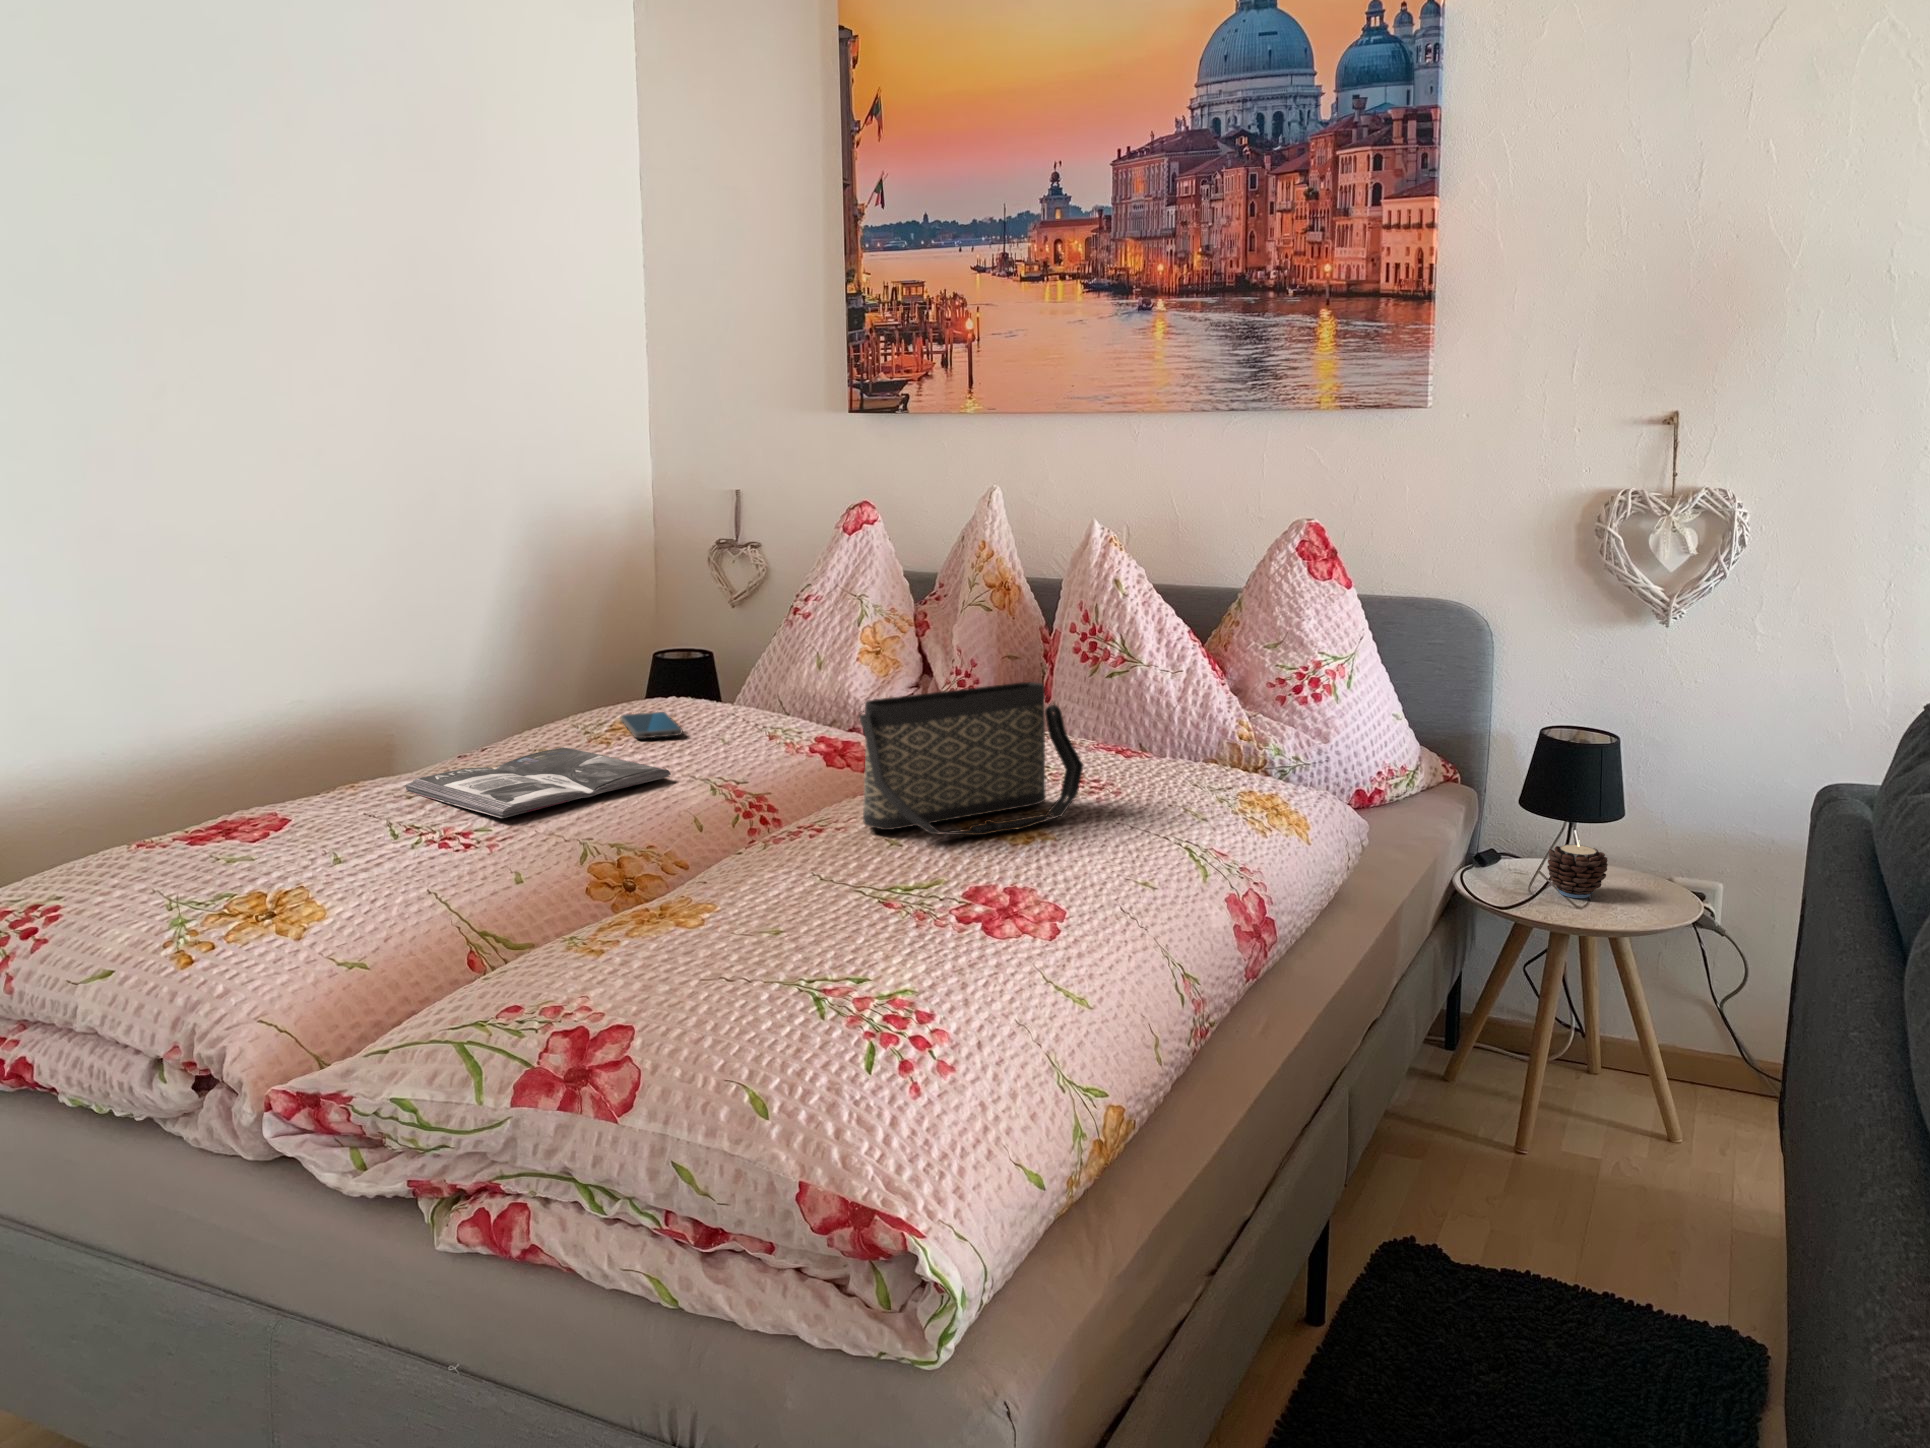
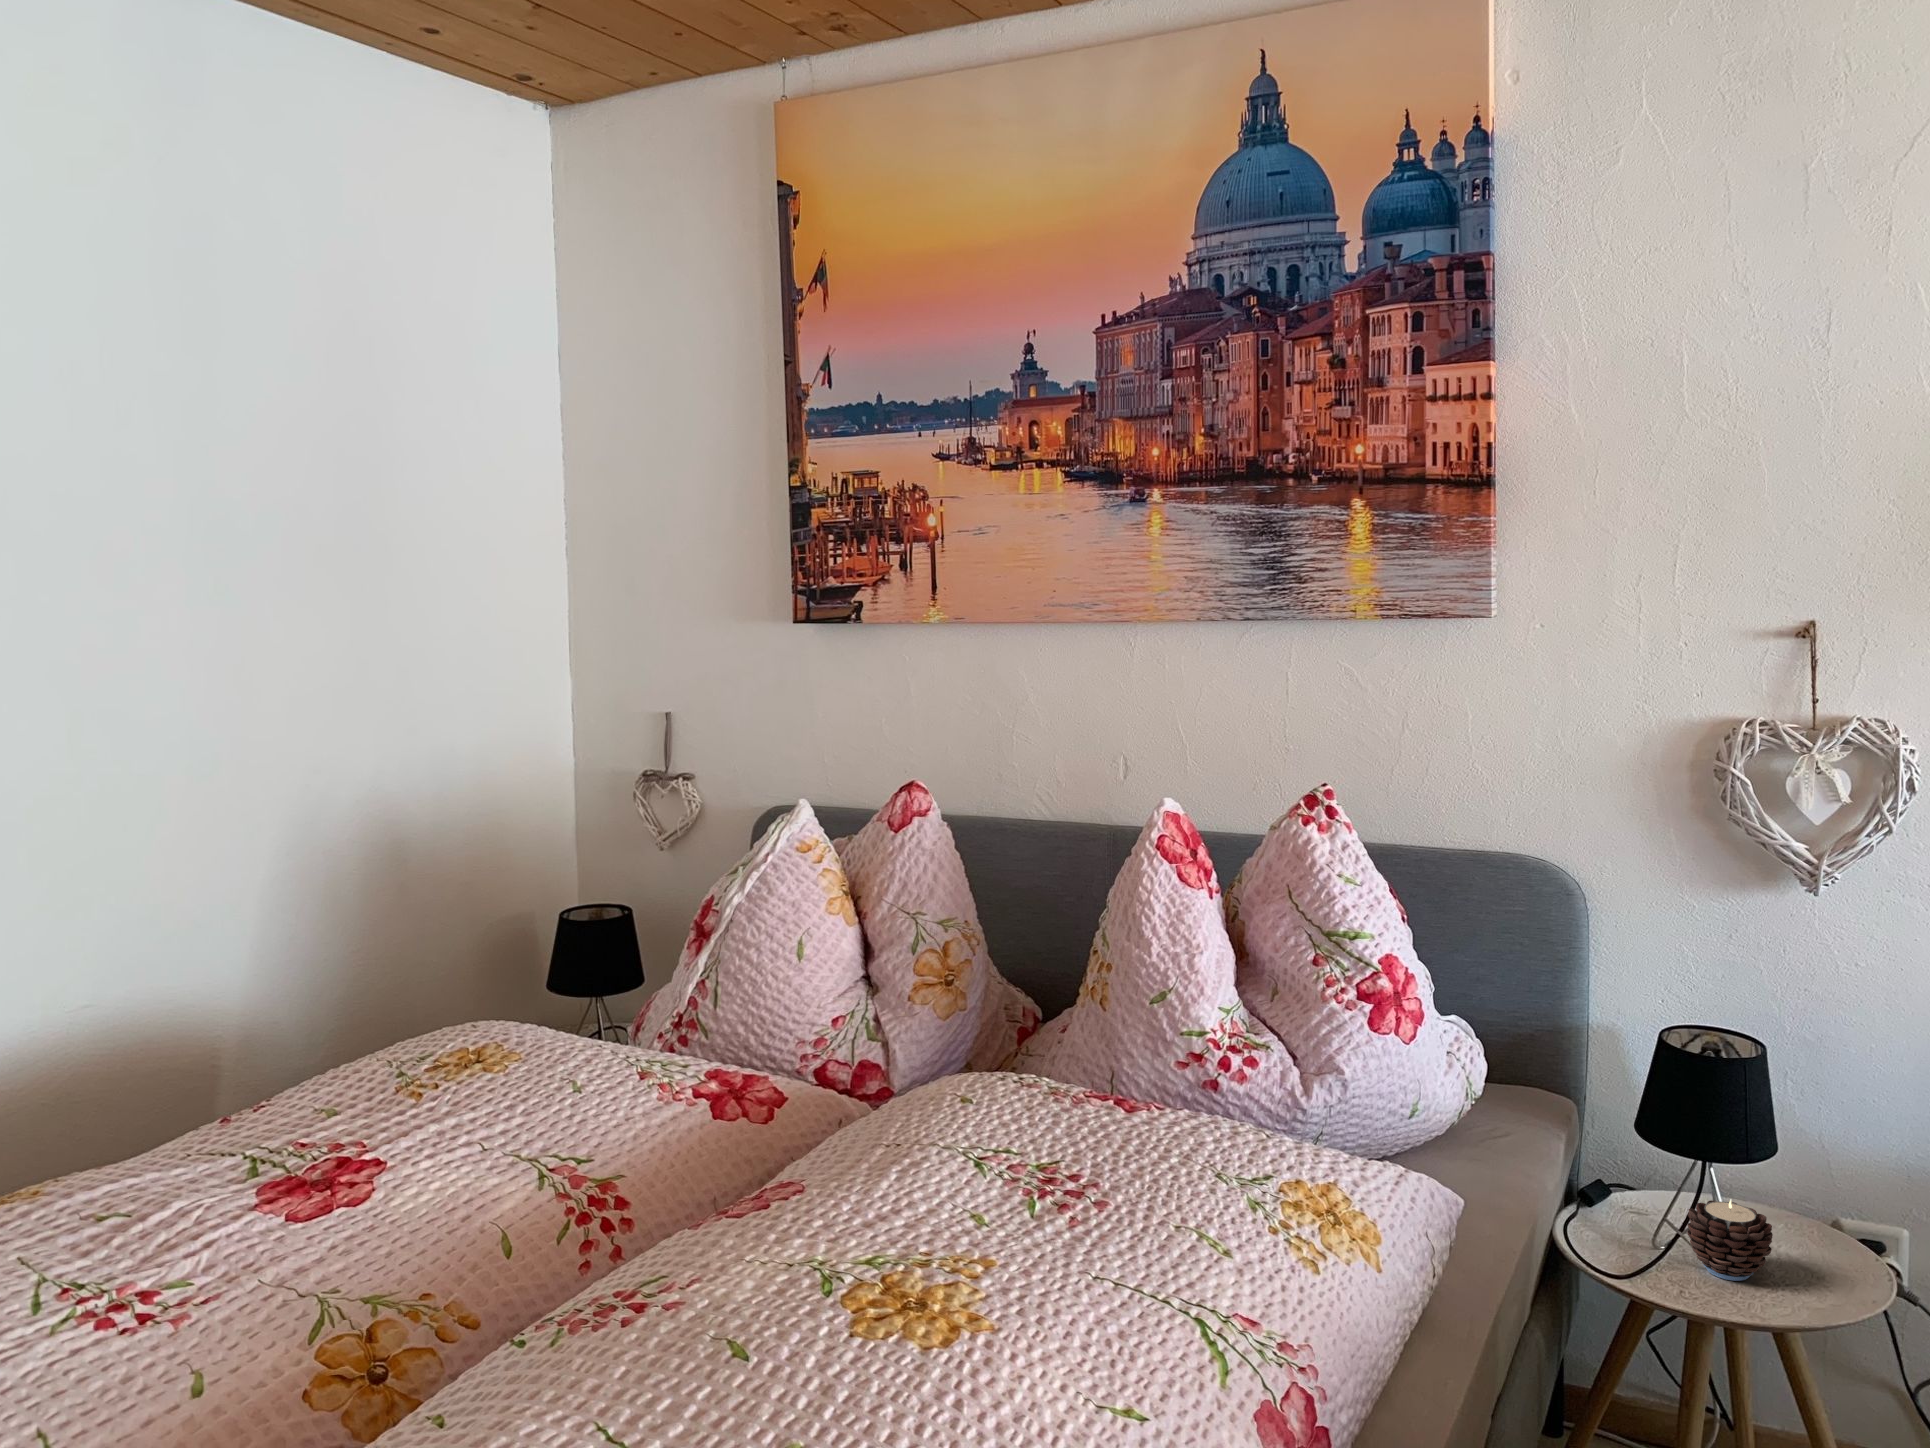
handbag: present [860,682,1083,835] -> none [698,1057,1041,1326]
smartphone: present [620,712,682,738] -> none [462,1030,532,1080]
magazine: present [405,747,671,818] -> none [108,1104,486,1261]

